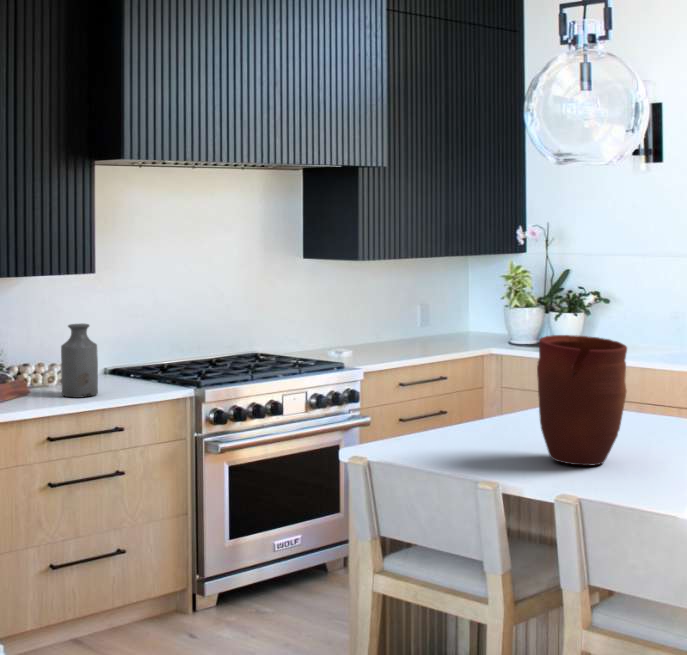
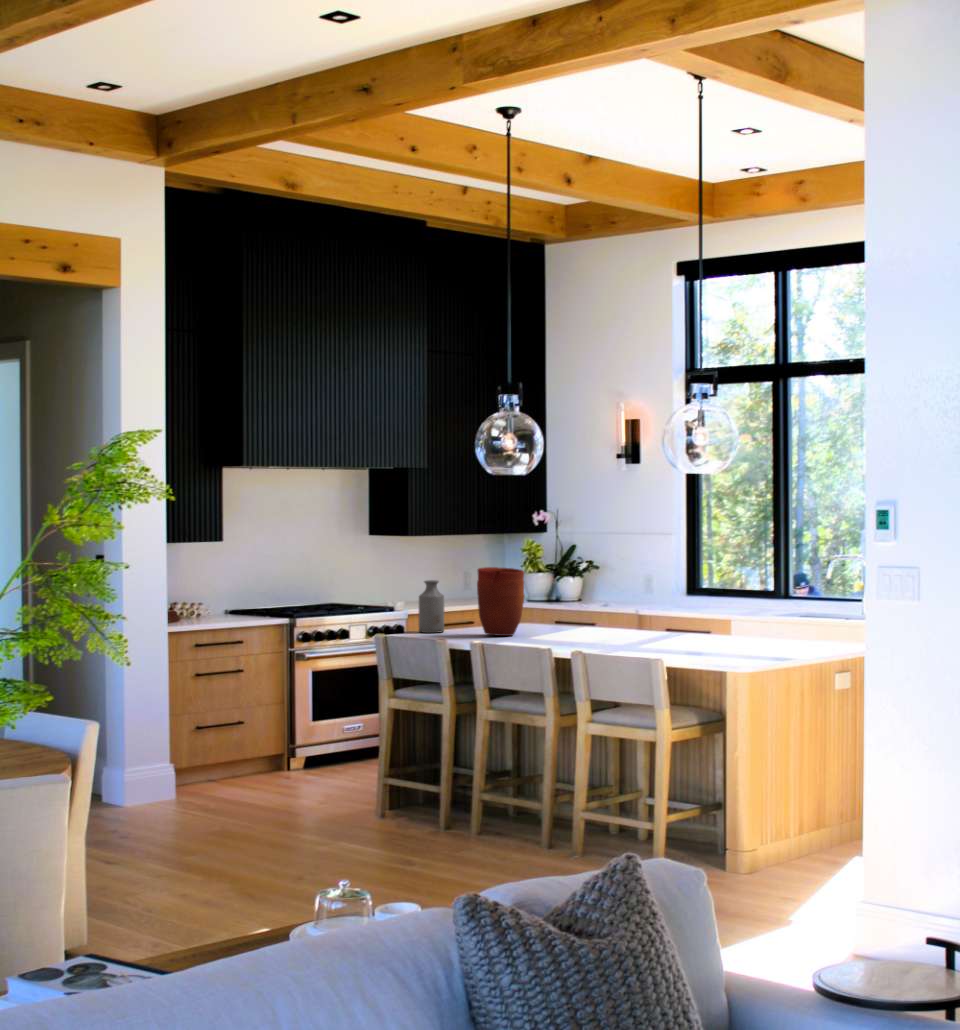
bottle: present [61,324,98,398] -> present [419,580,444,633]

